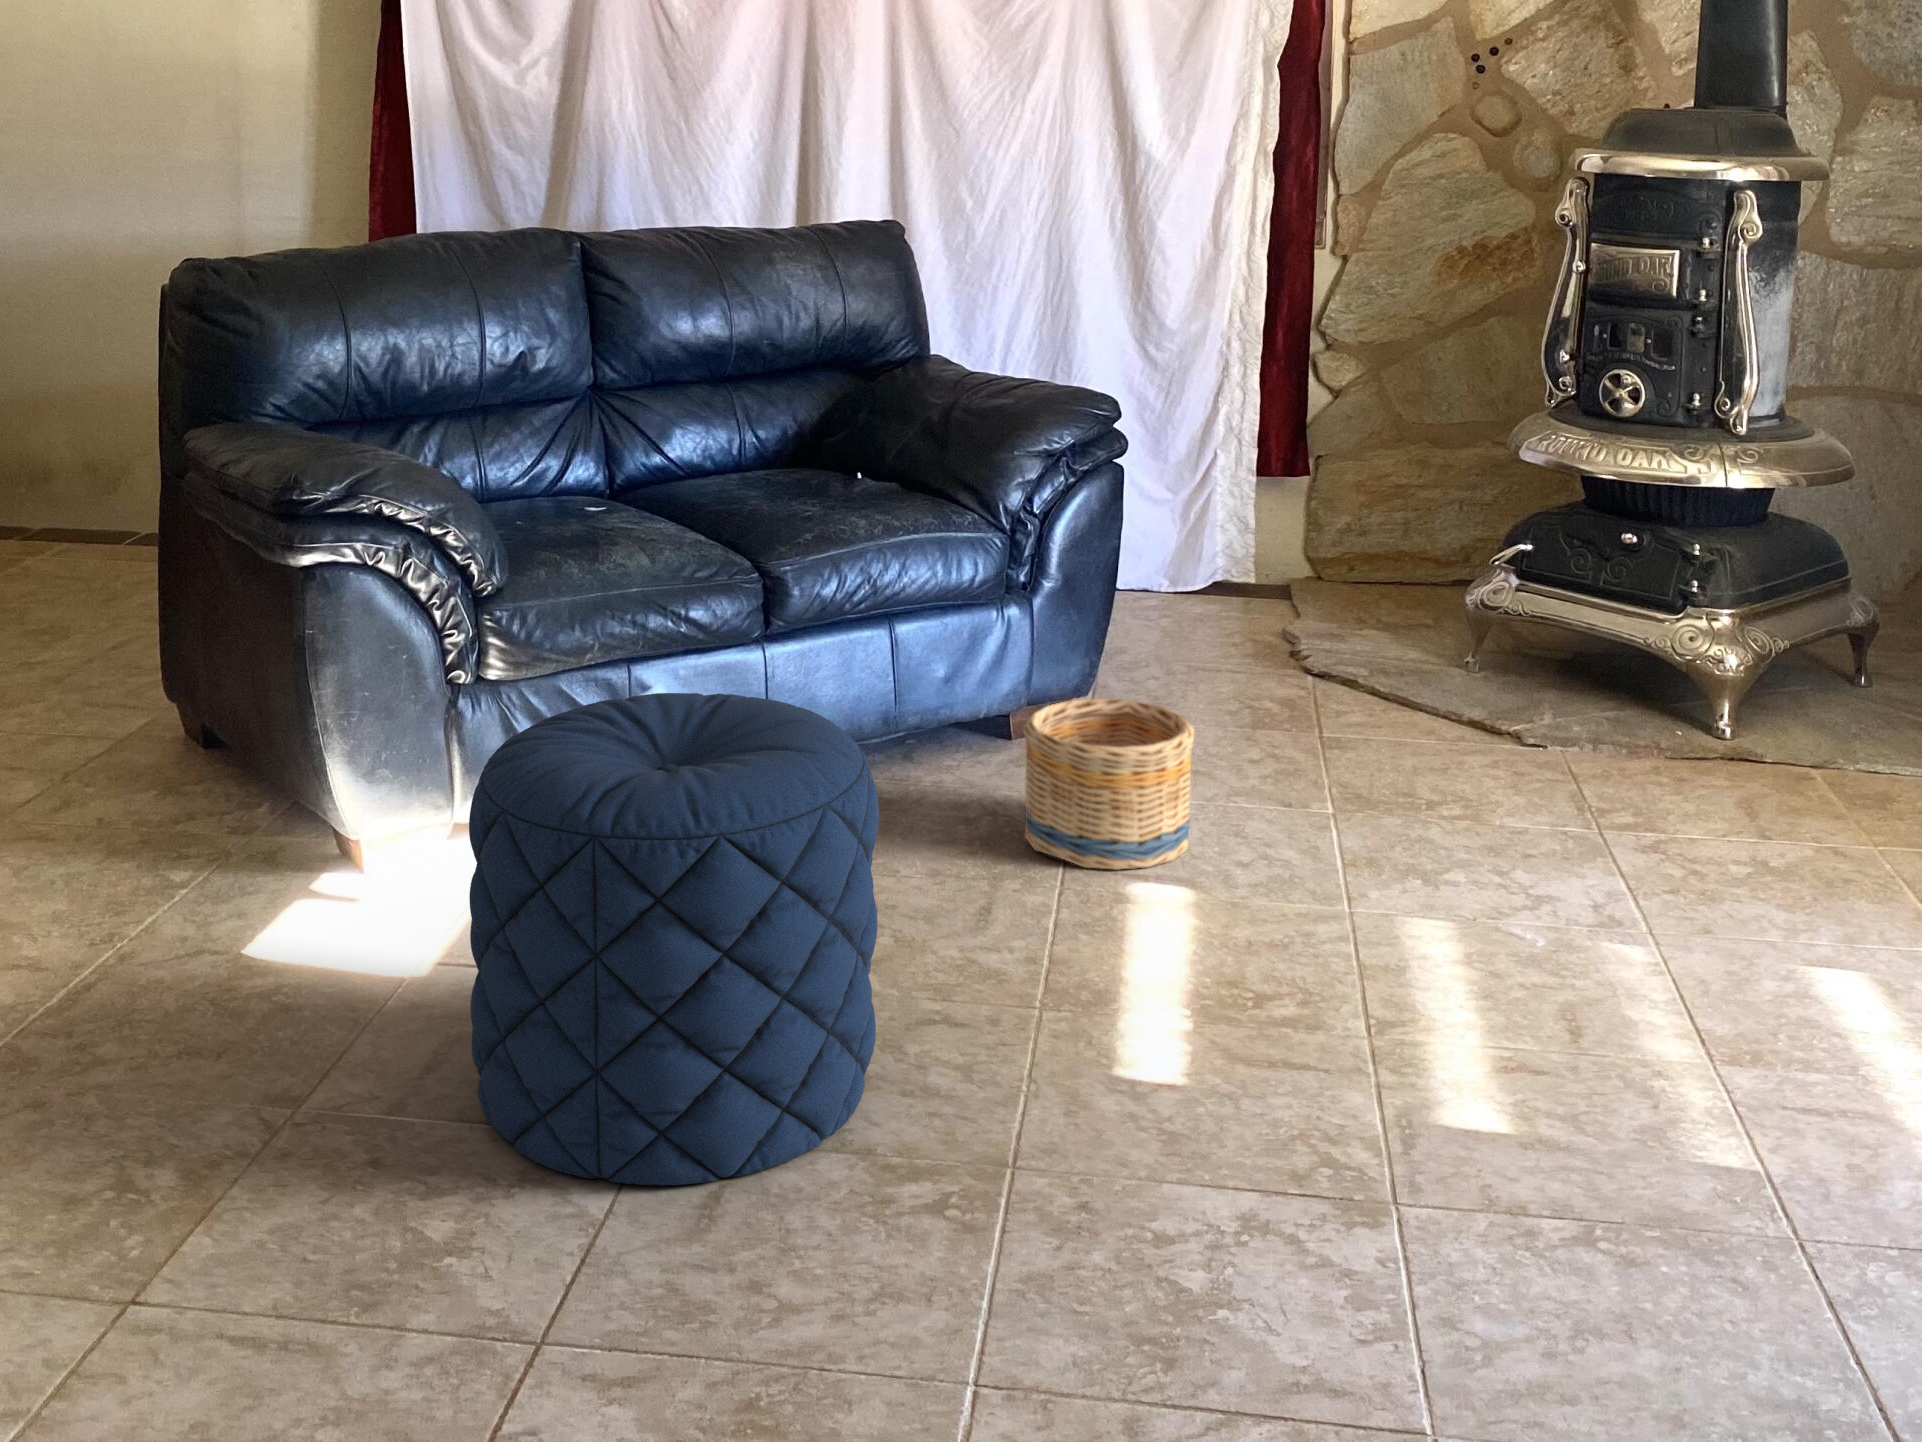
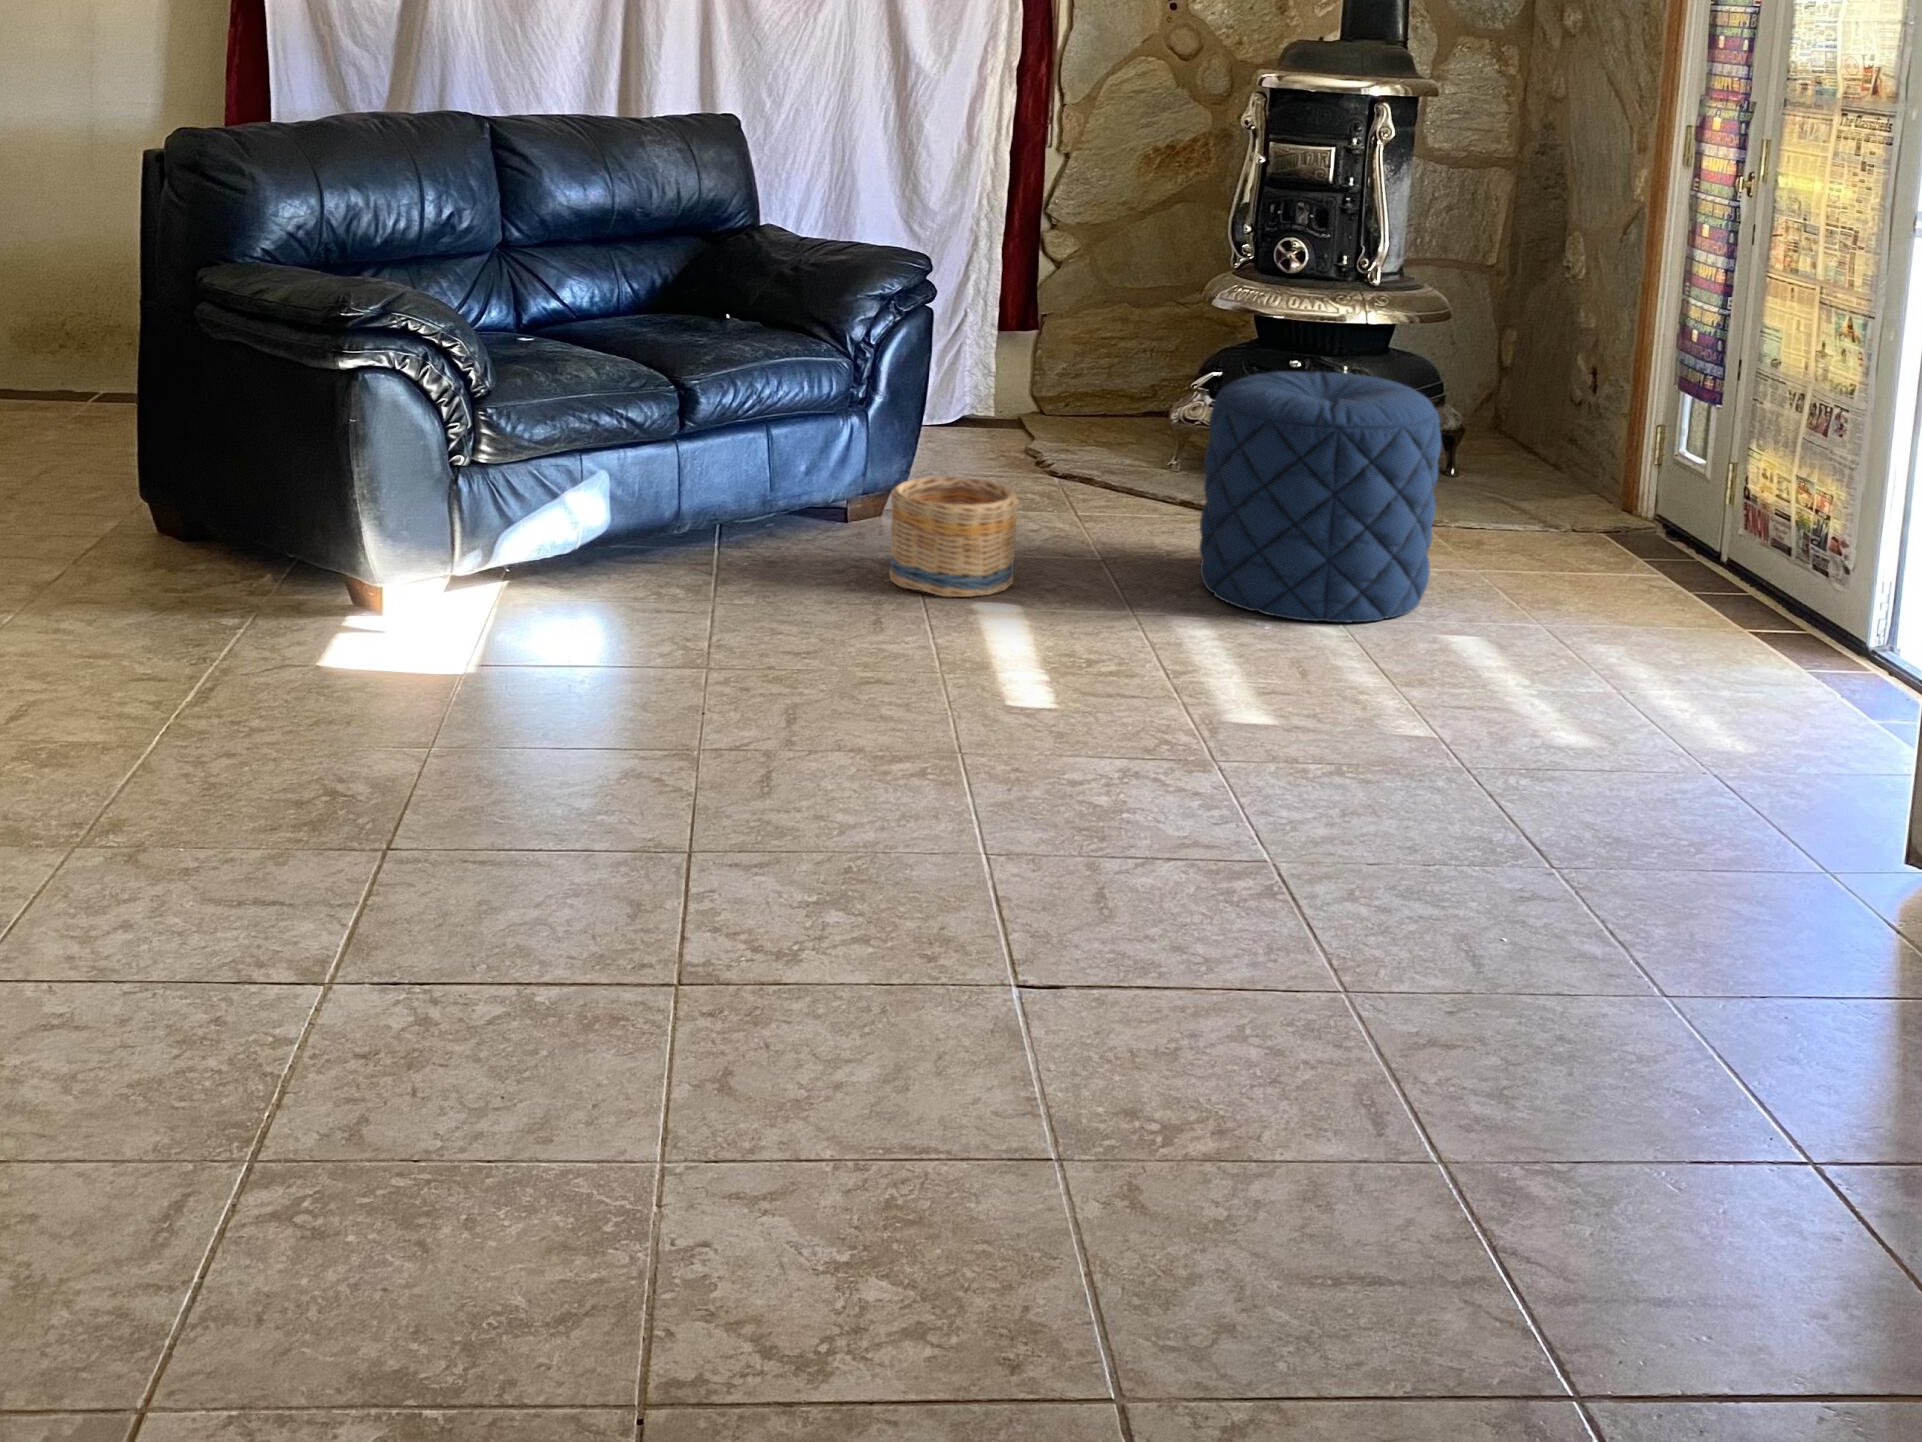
pouf: present [469,693,879,1186] -> present [1199,372,1441,622]

